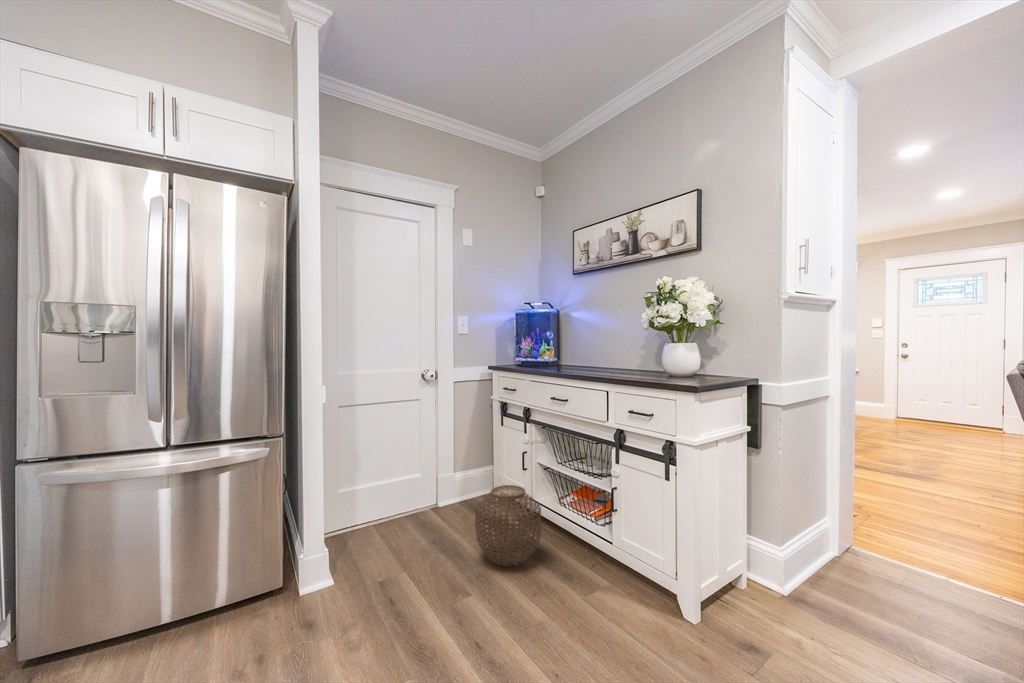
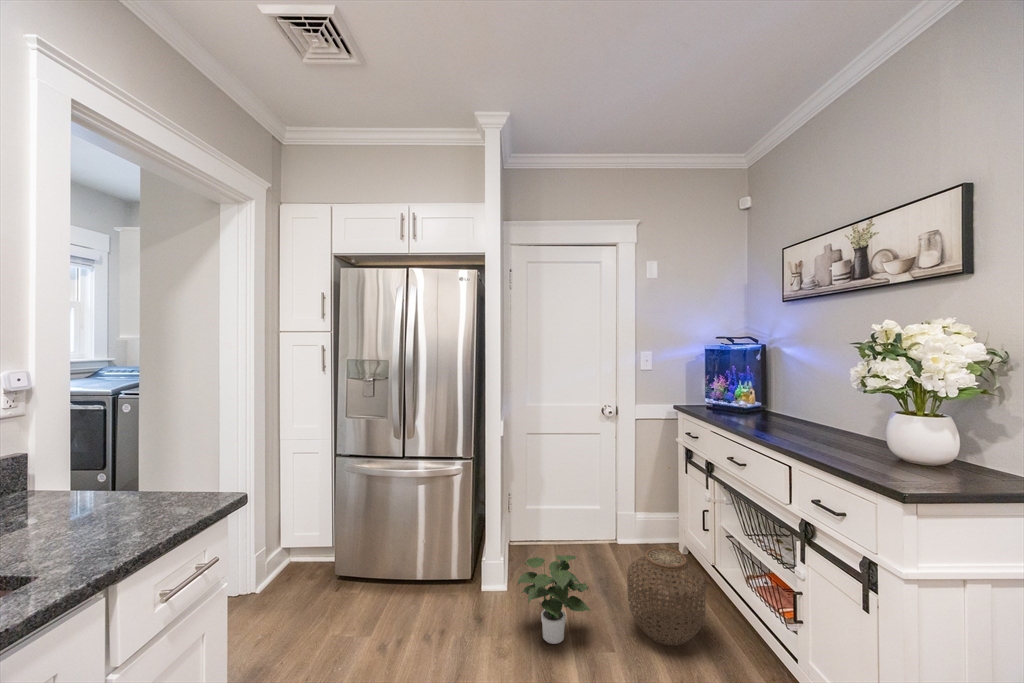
potted plant: none [375,507,452,595] -> present [517,555,591,644]

